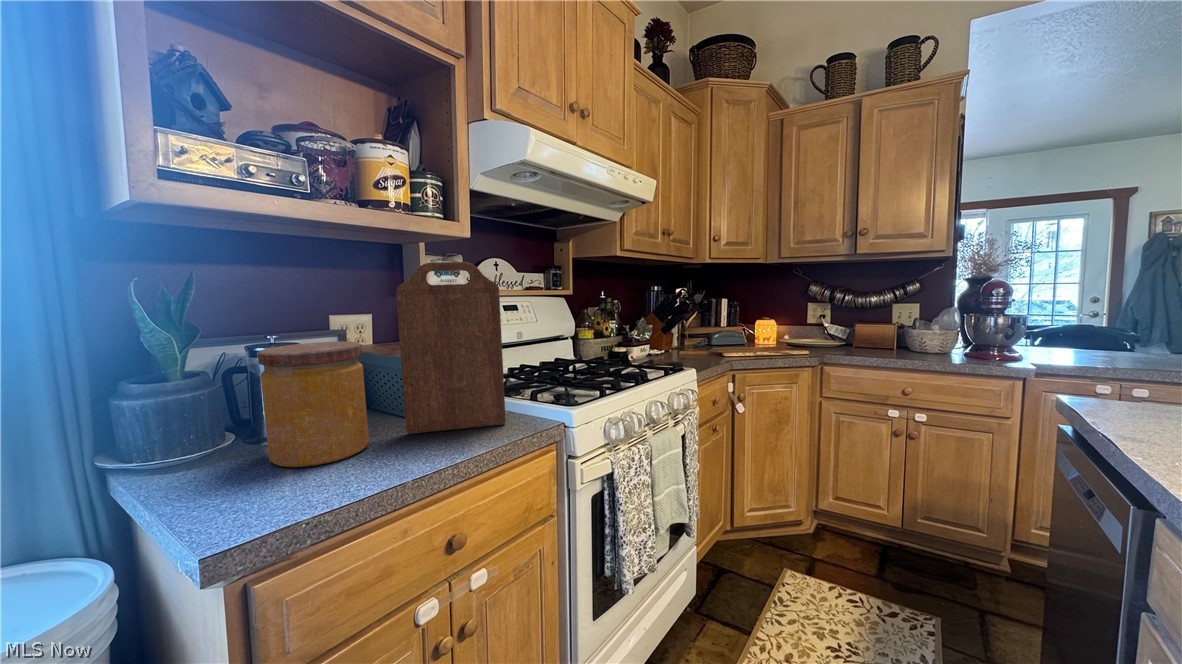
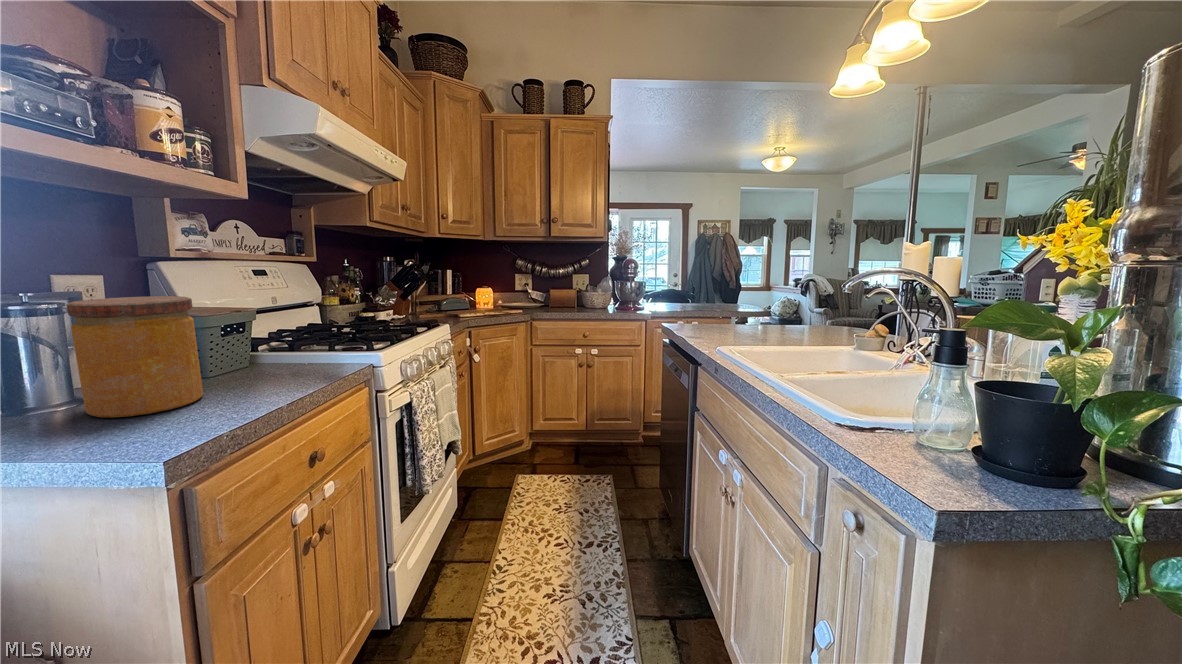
cutting board: present [396,262,506,434] -> none [216,223,330,382]

